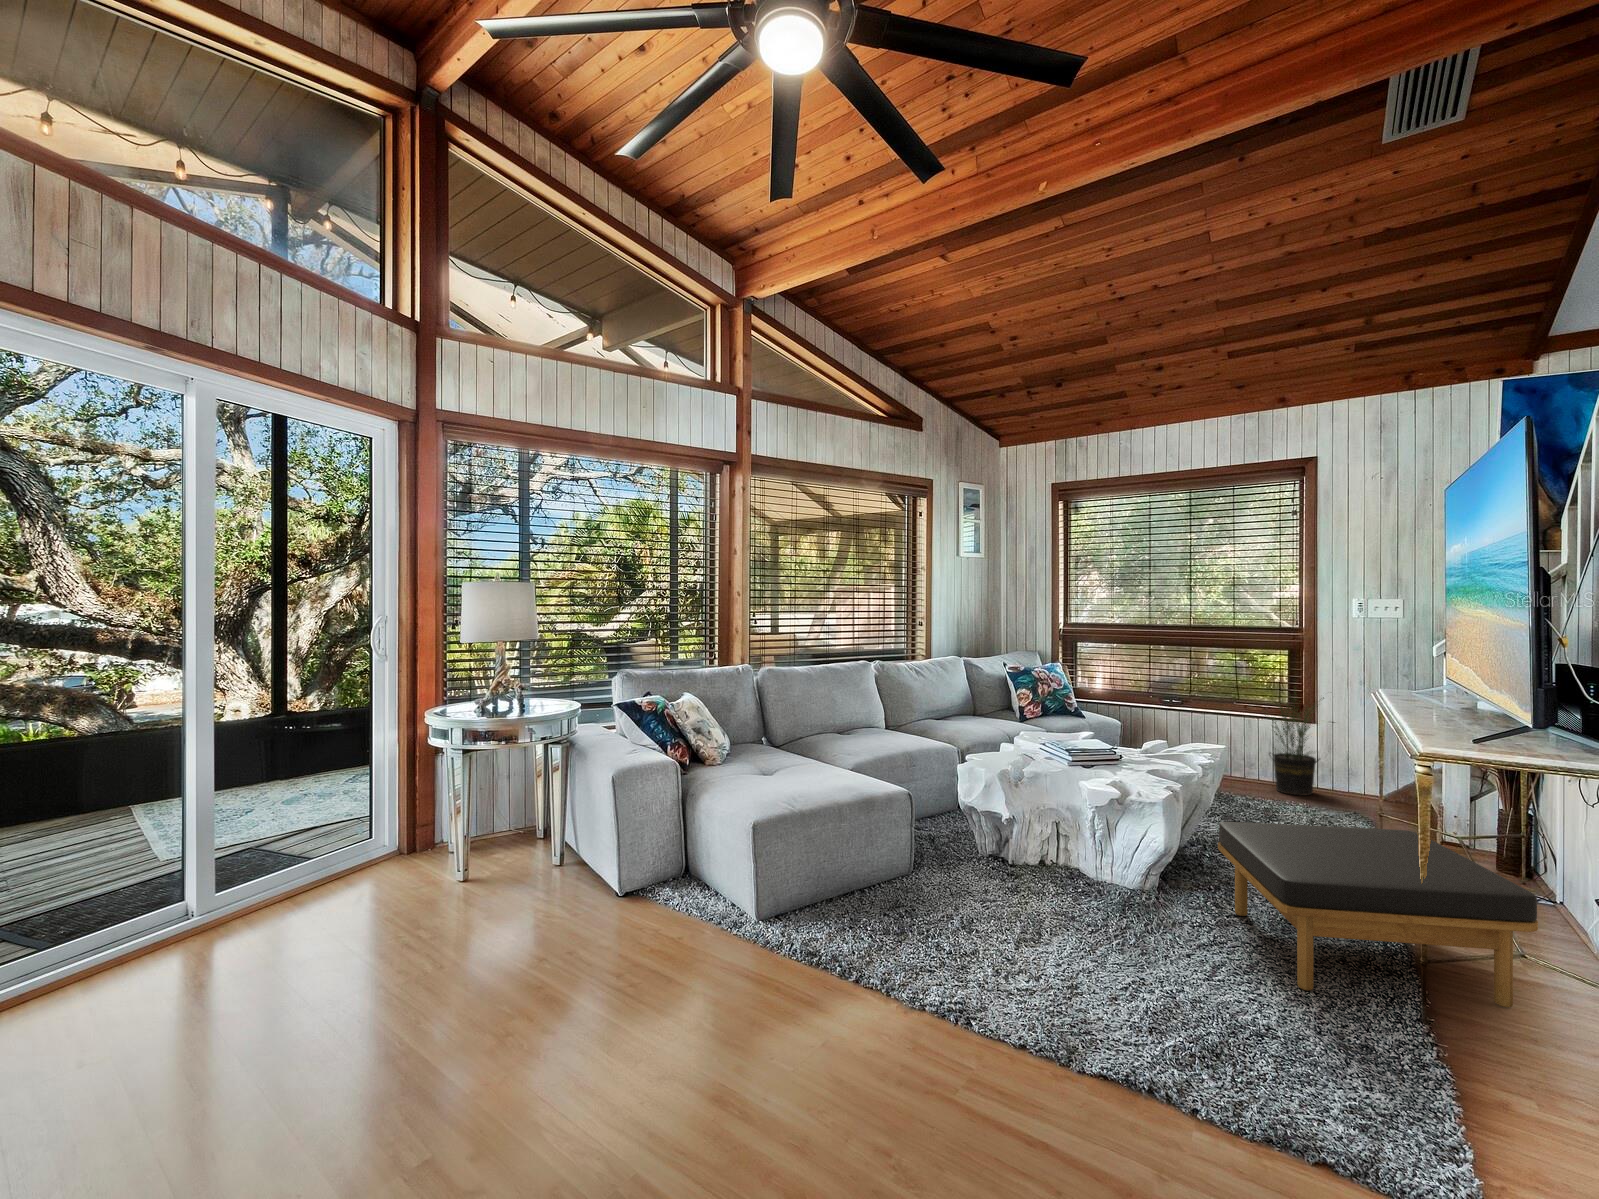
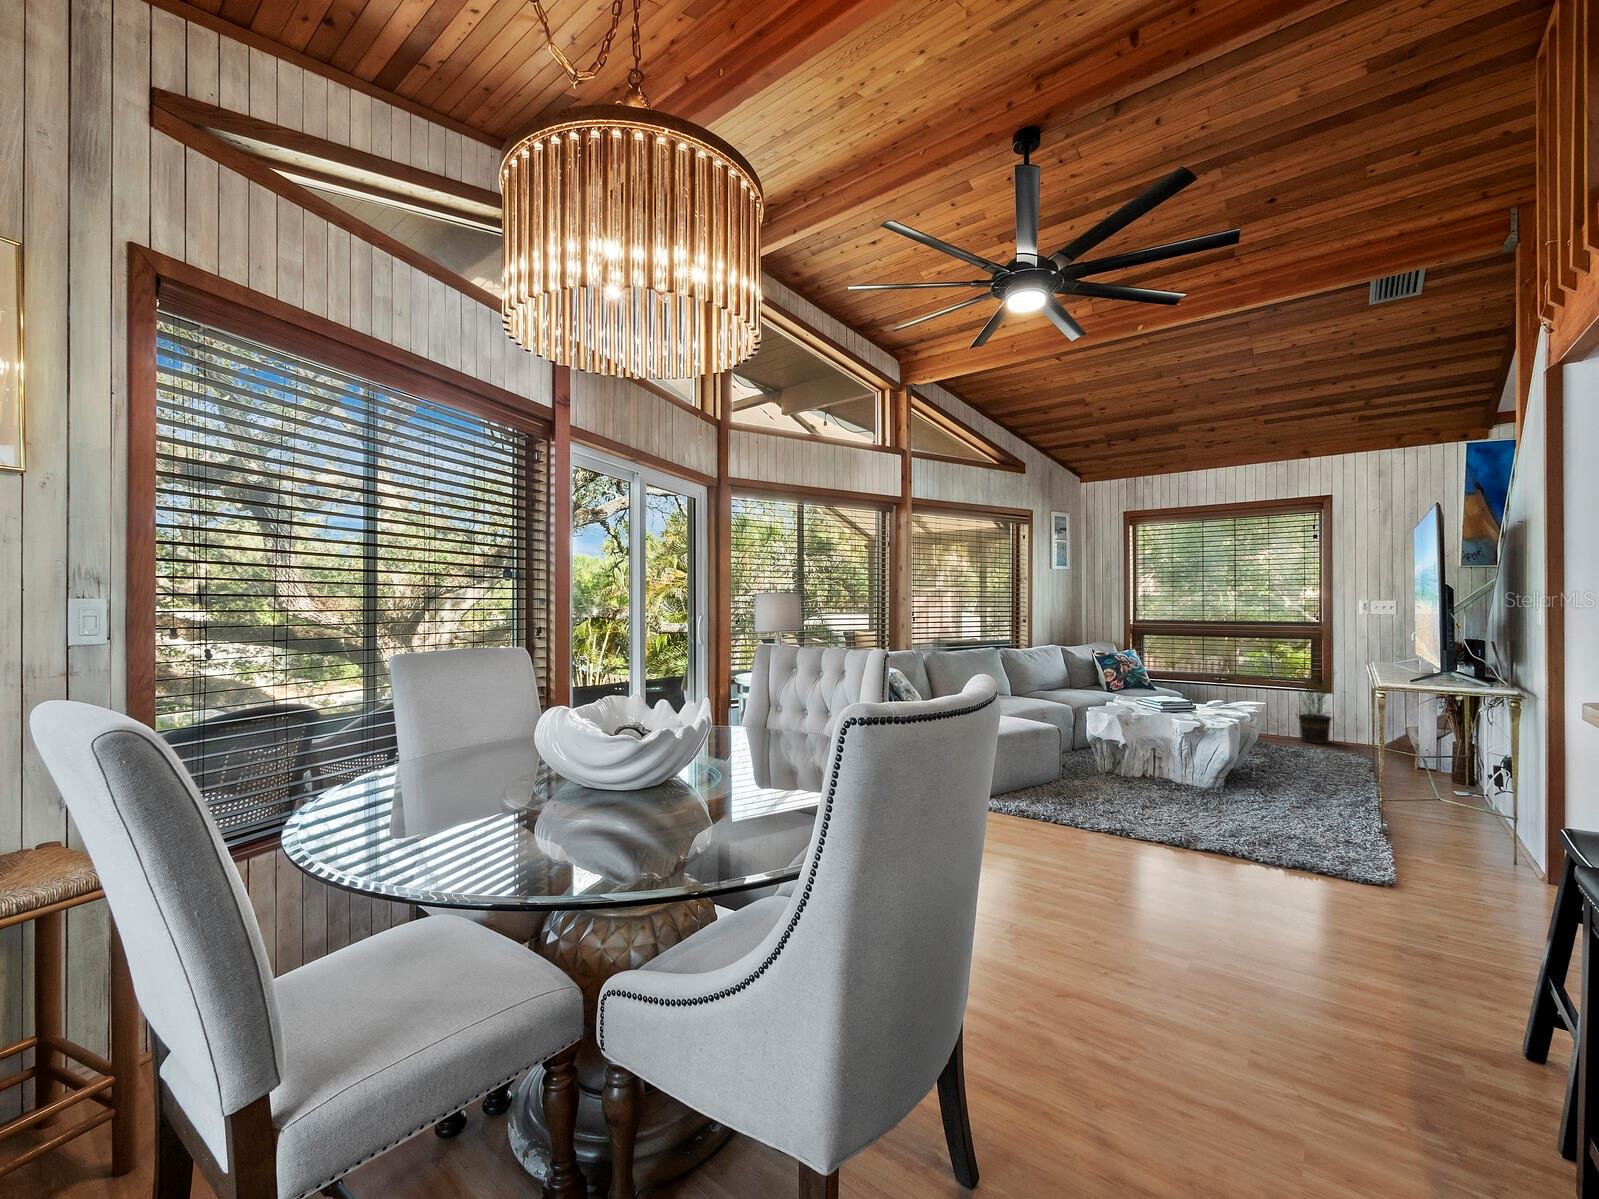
ottoman: present [1218,822,1538,1008] -> none [1264,742,1455,835]

